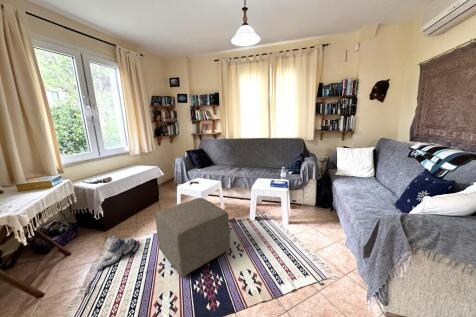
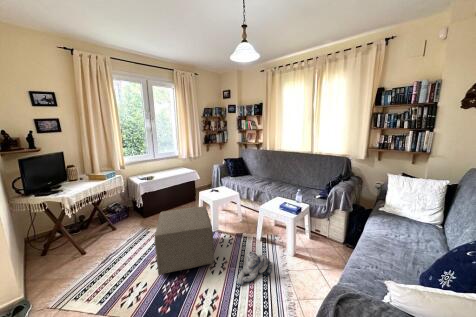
plush toy: present [95,236,139,270] -> present [237,252,272,285]

